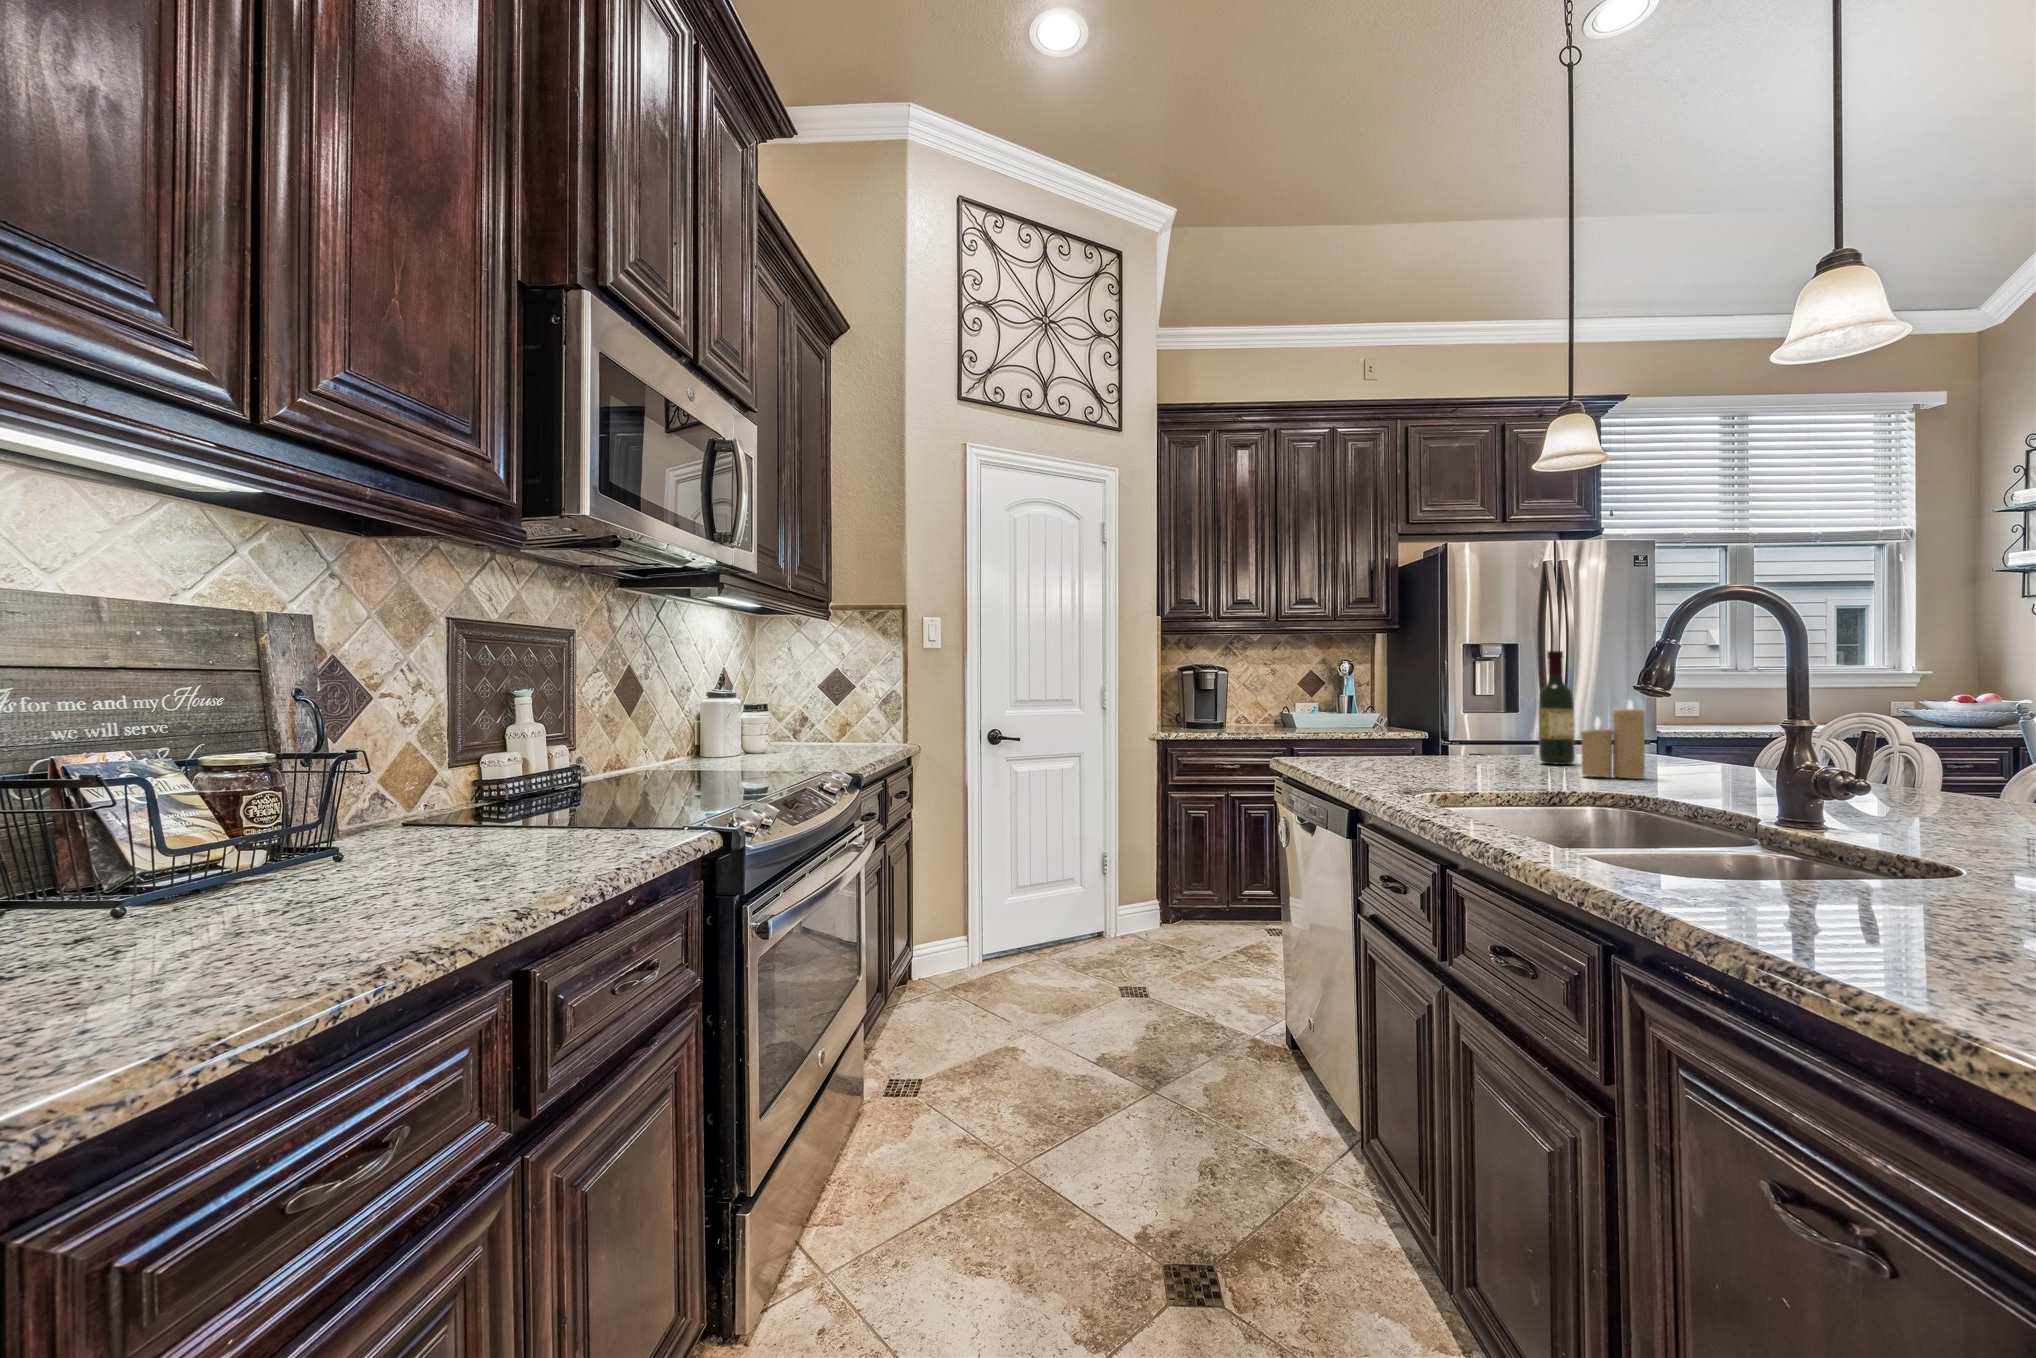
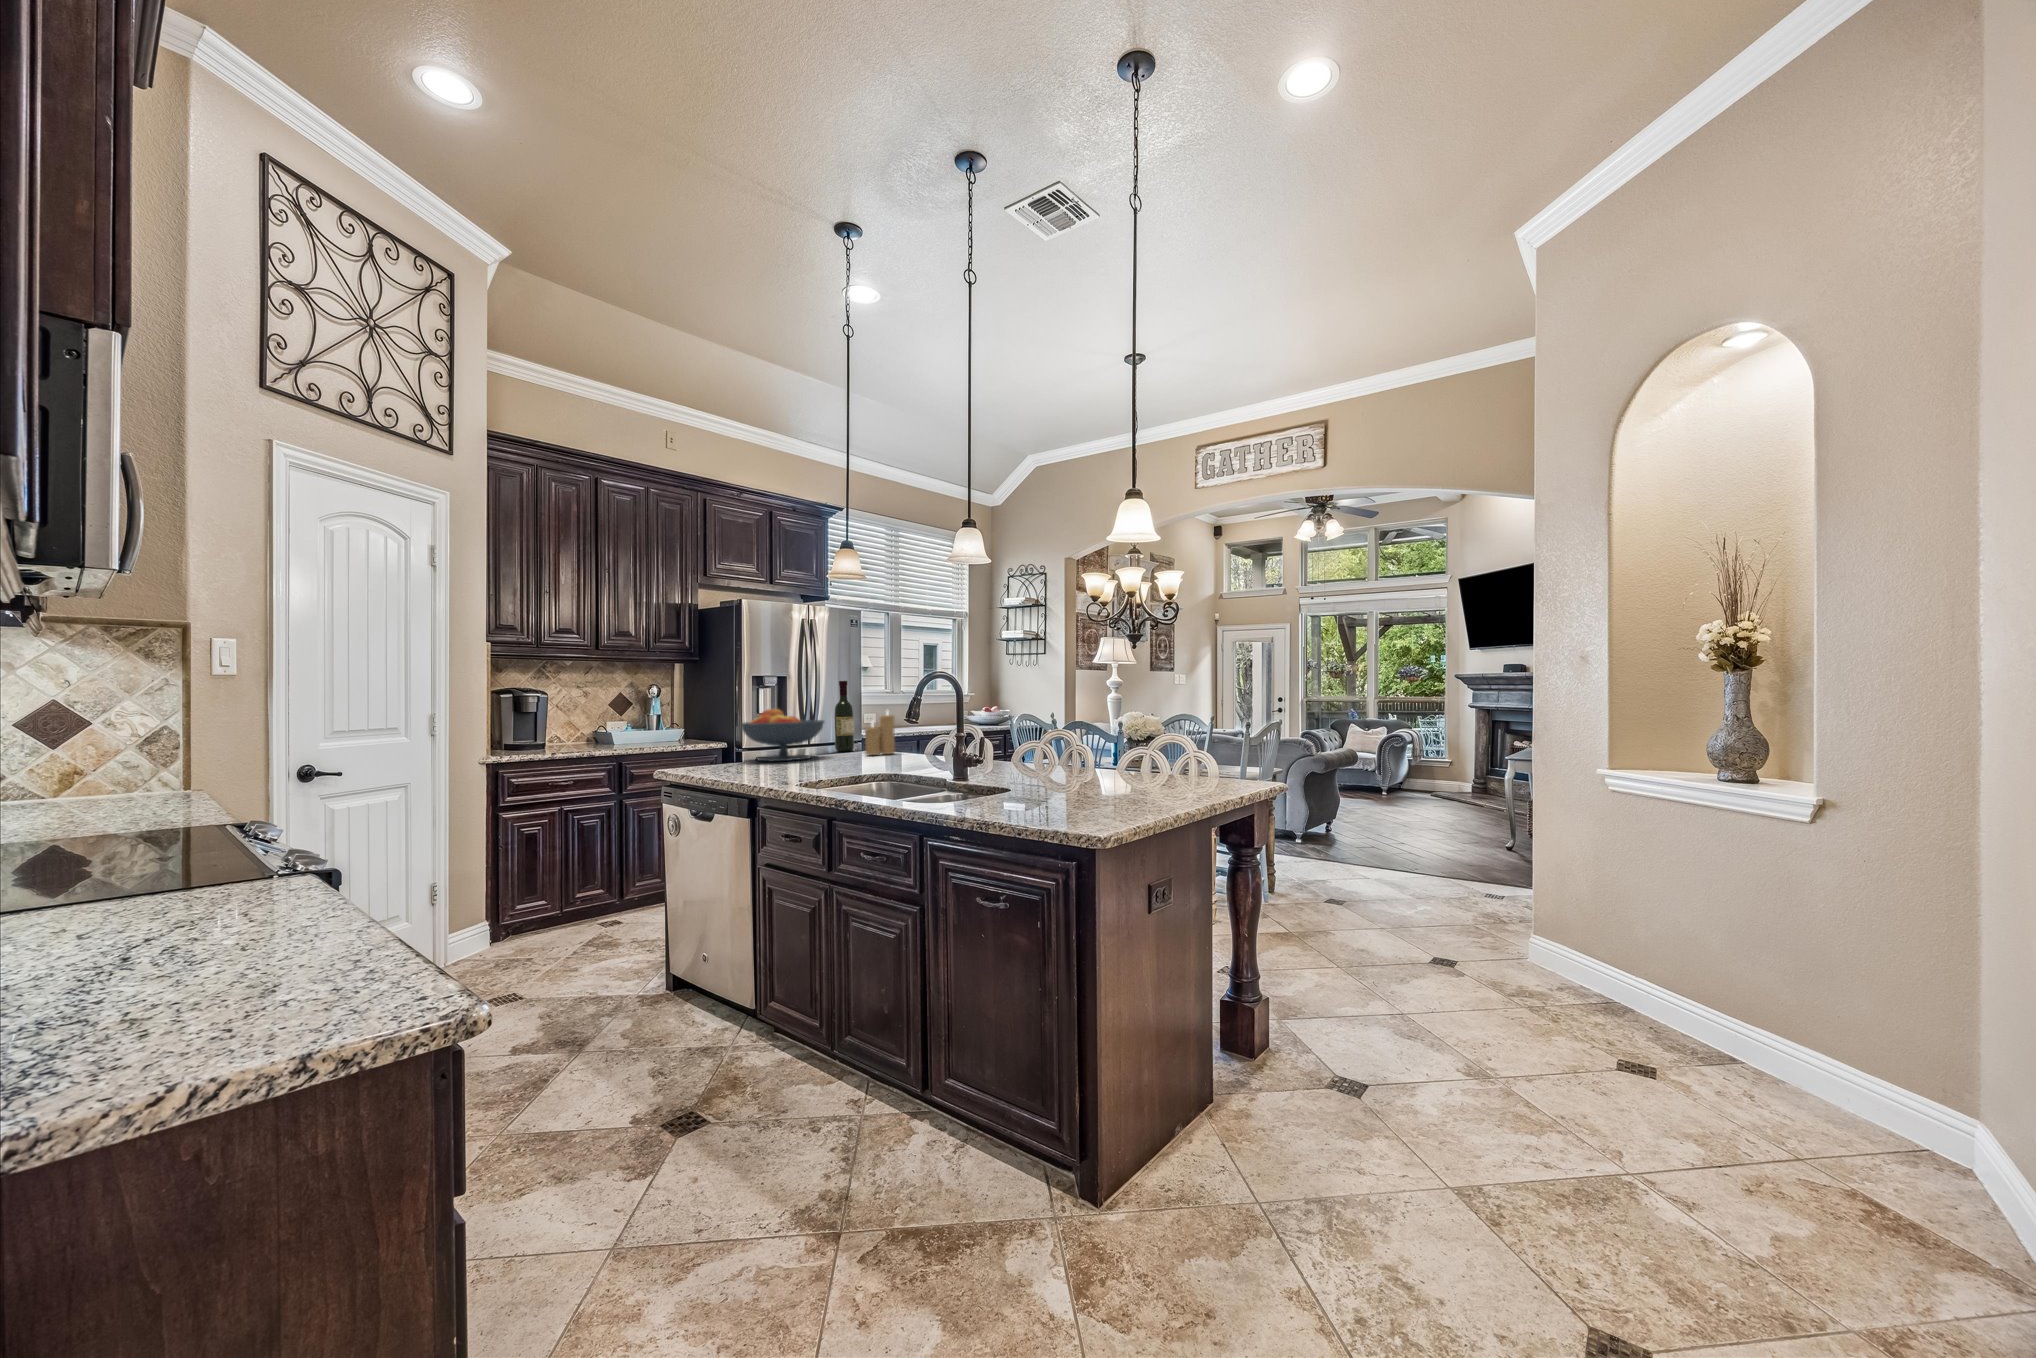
fruit bowl: none [1370,692,1508,772] -> present [741,709,824,761]

